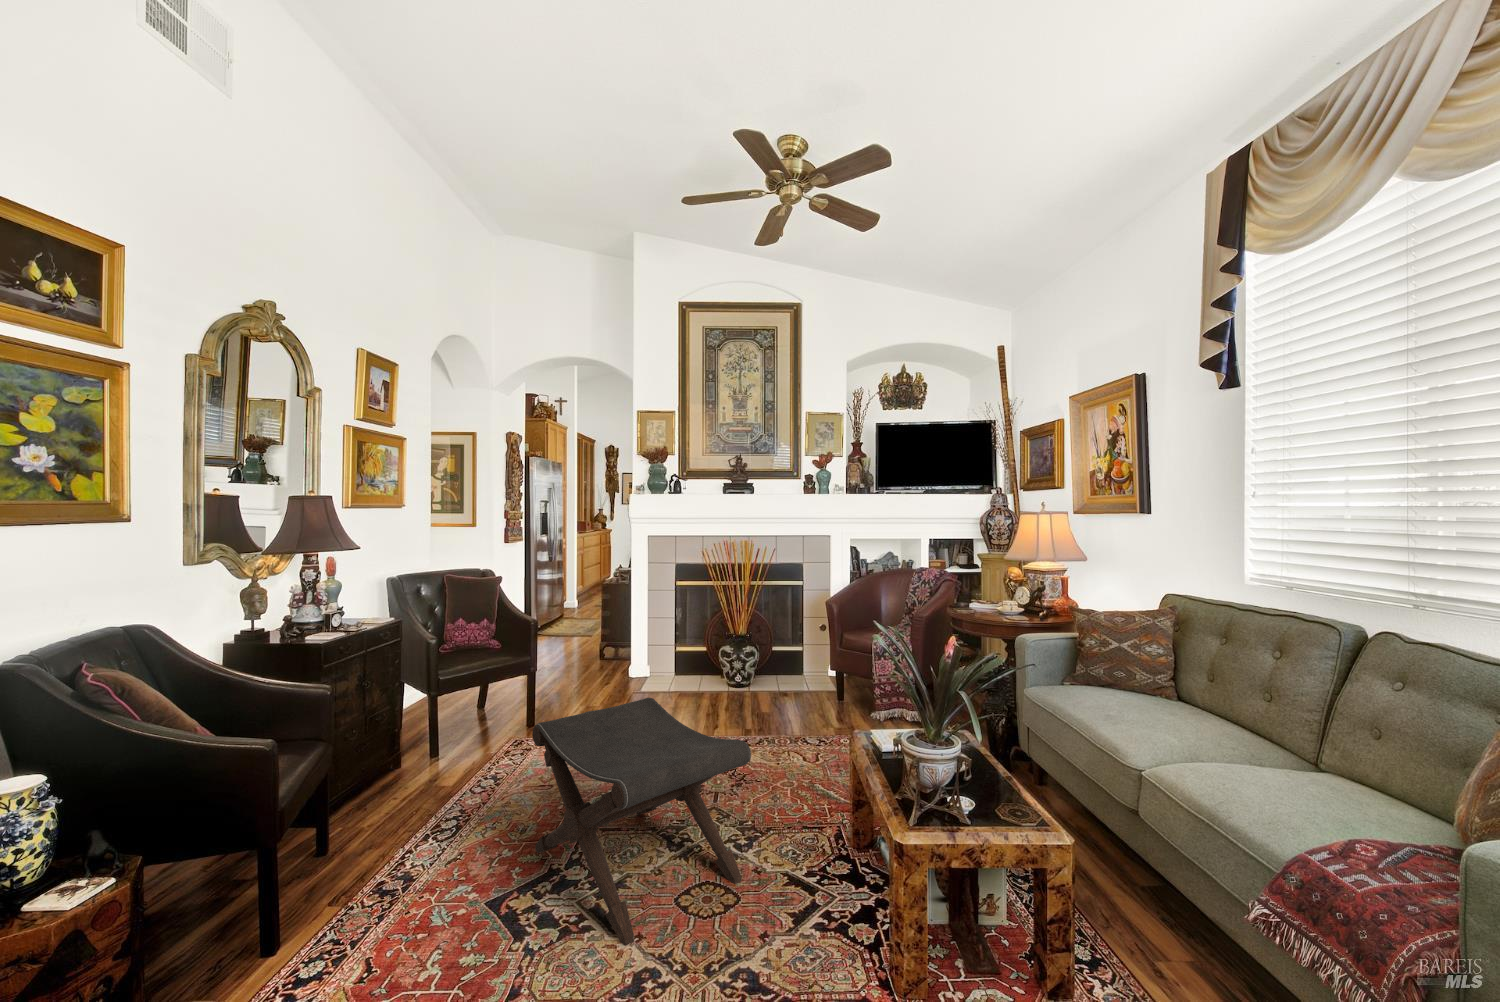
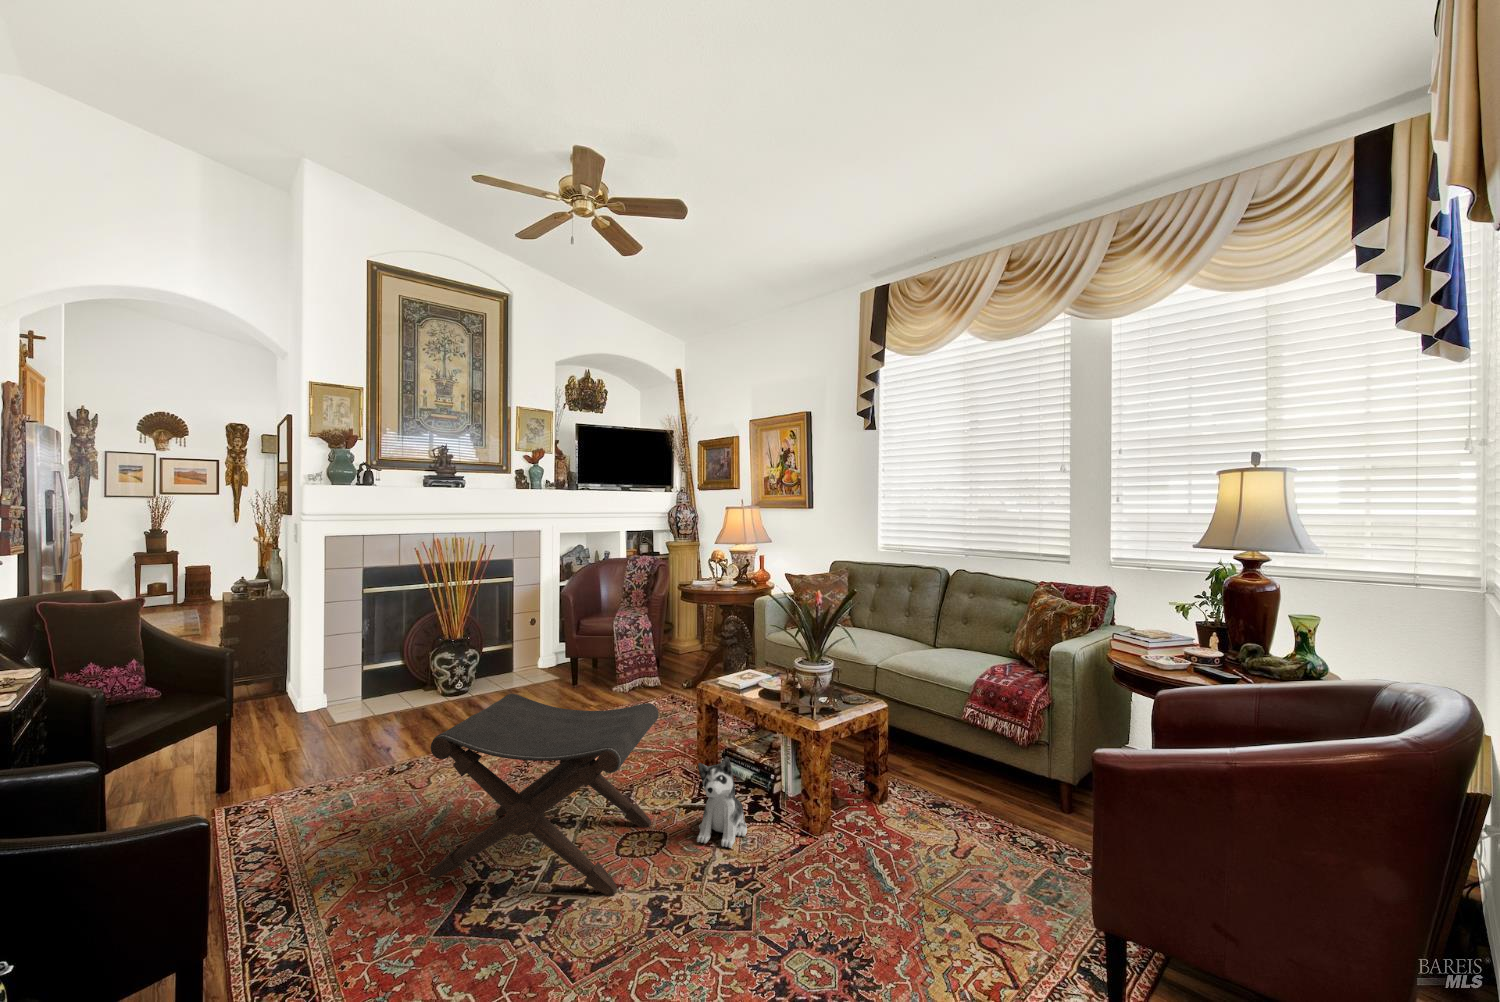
plush toy: none [756,830,836,953] -> present [697,757,747,848]

